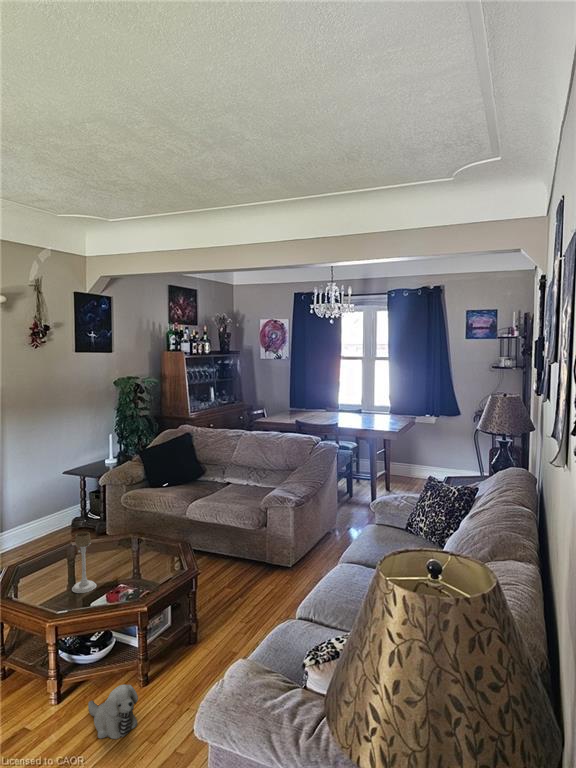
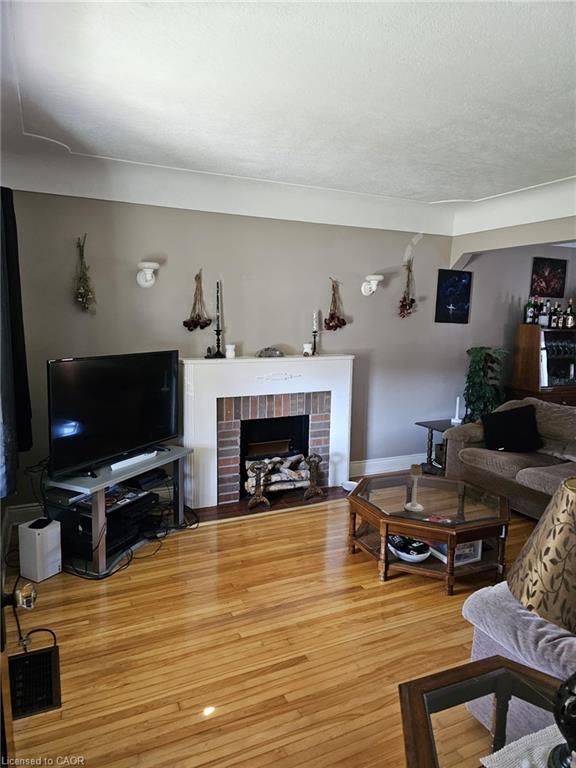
plush toy: present [88,684,138,739] -> none [404,581,440,619]

